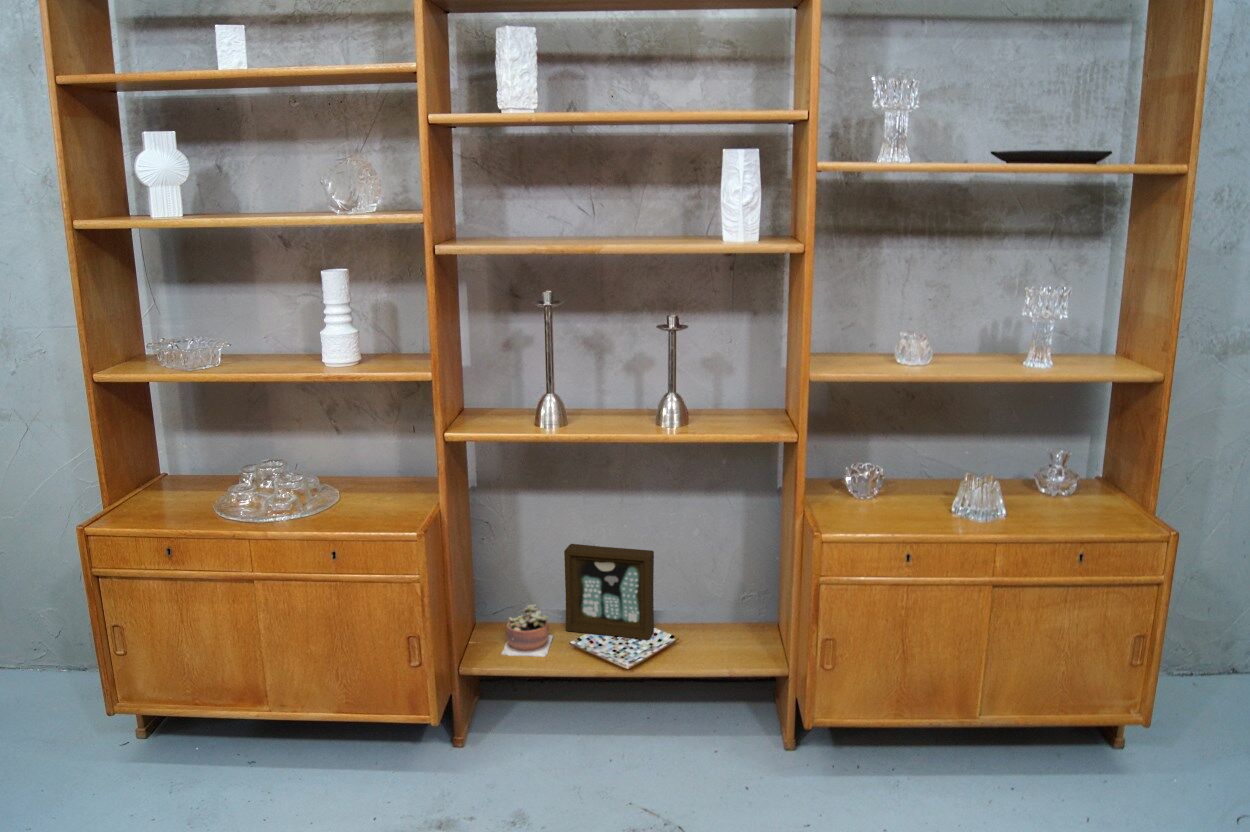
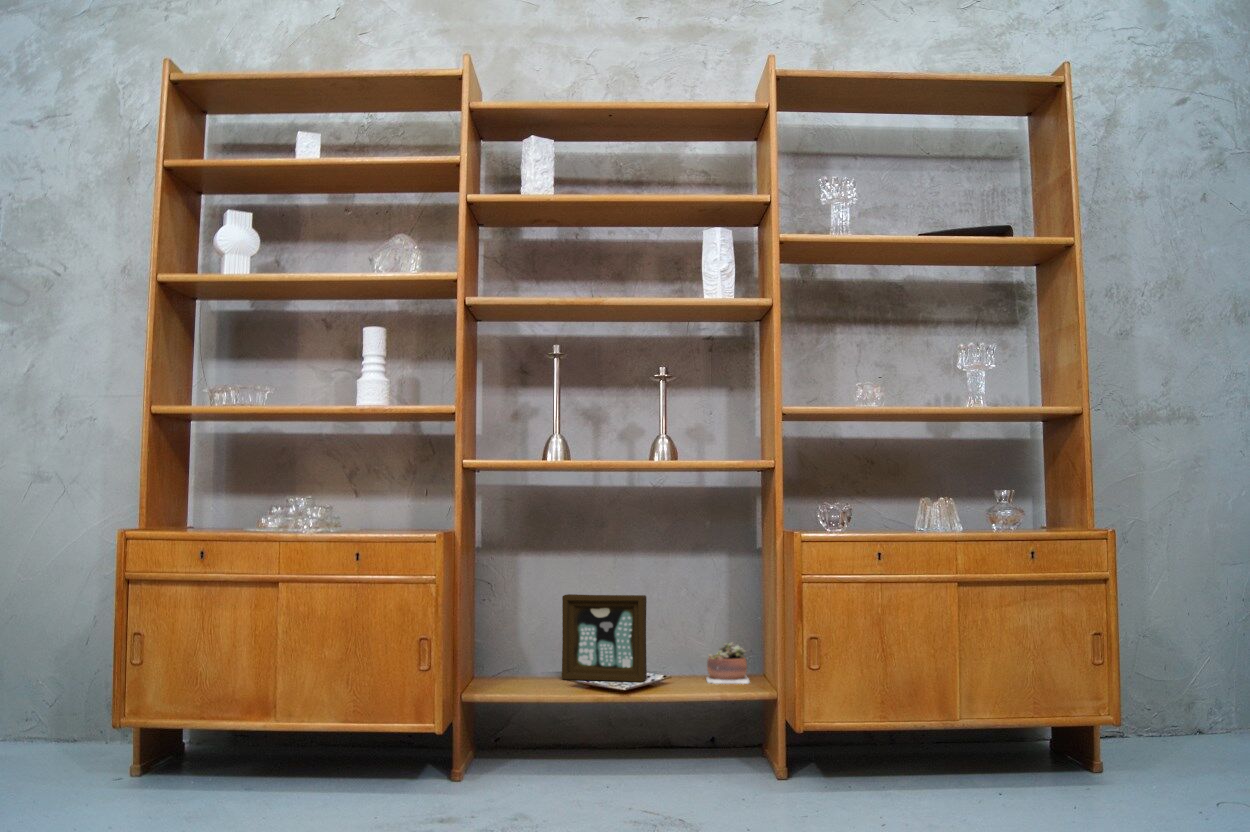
succulent plant: present [502,604,553,657] -> present [706,642,749,684]

